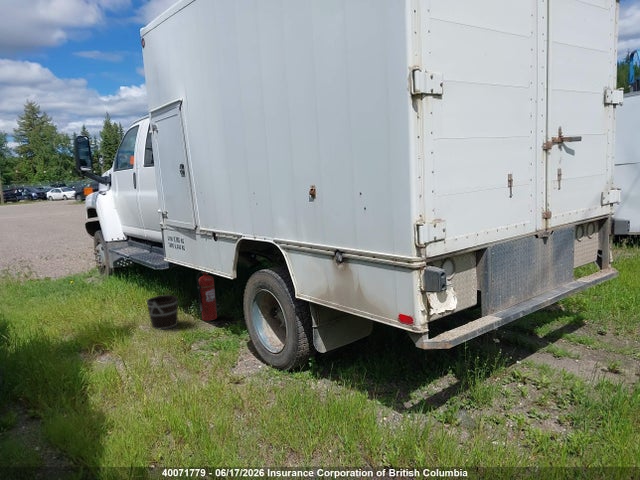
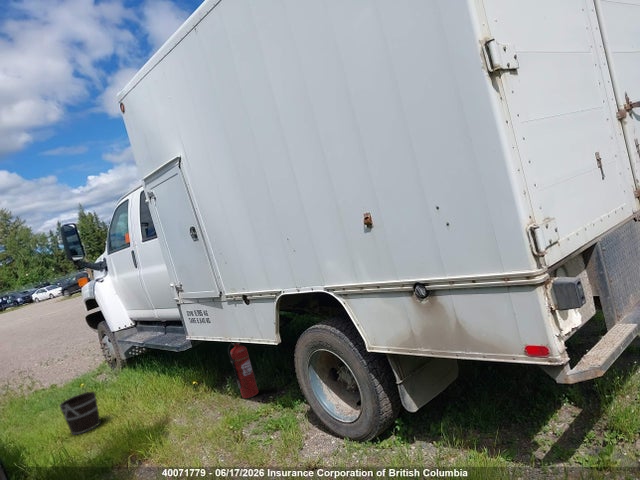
bucket: present [147,295,178,329] -> present [59,392,100,434]

